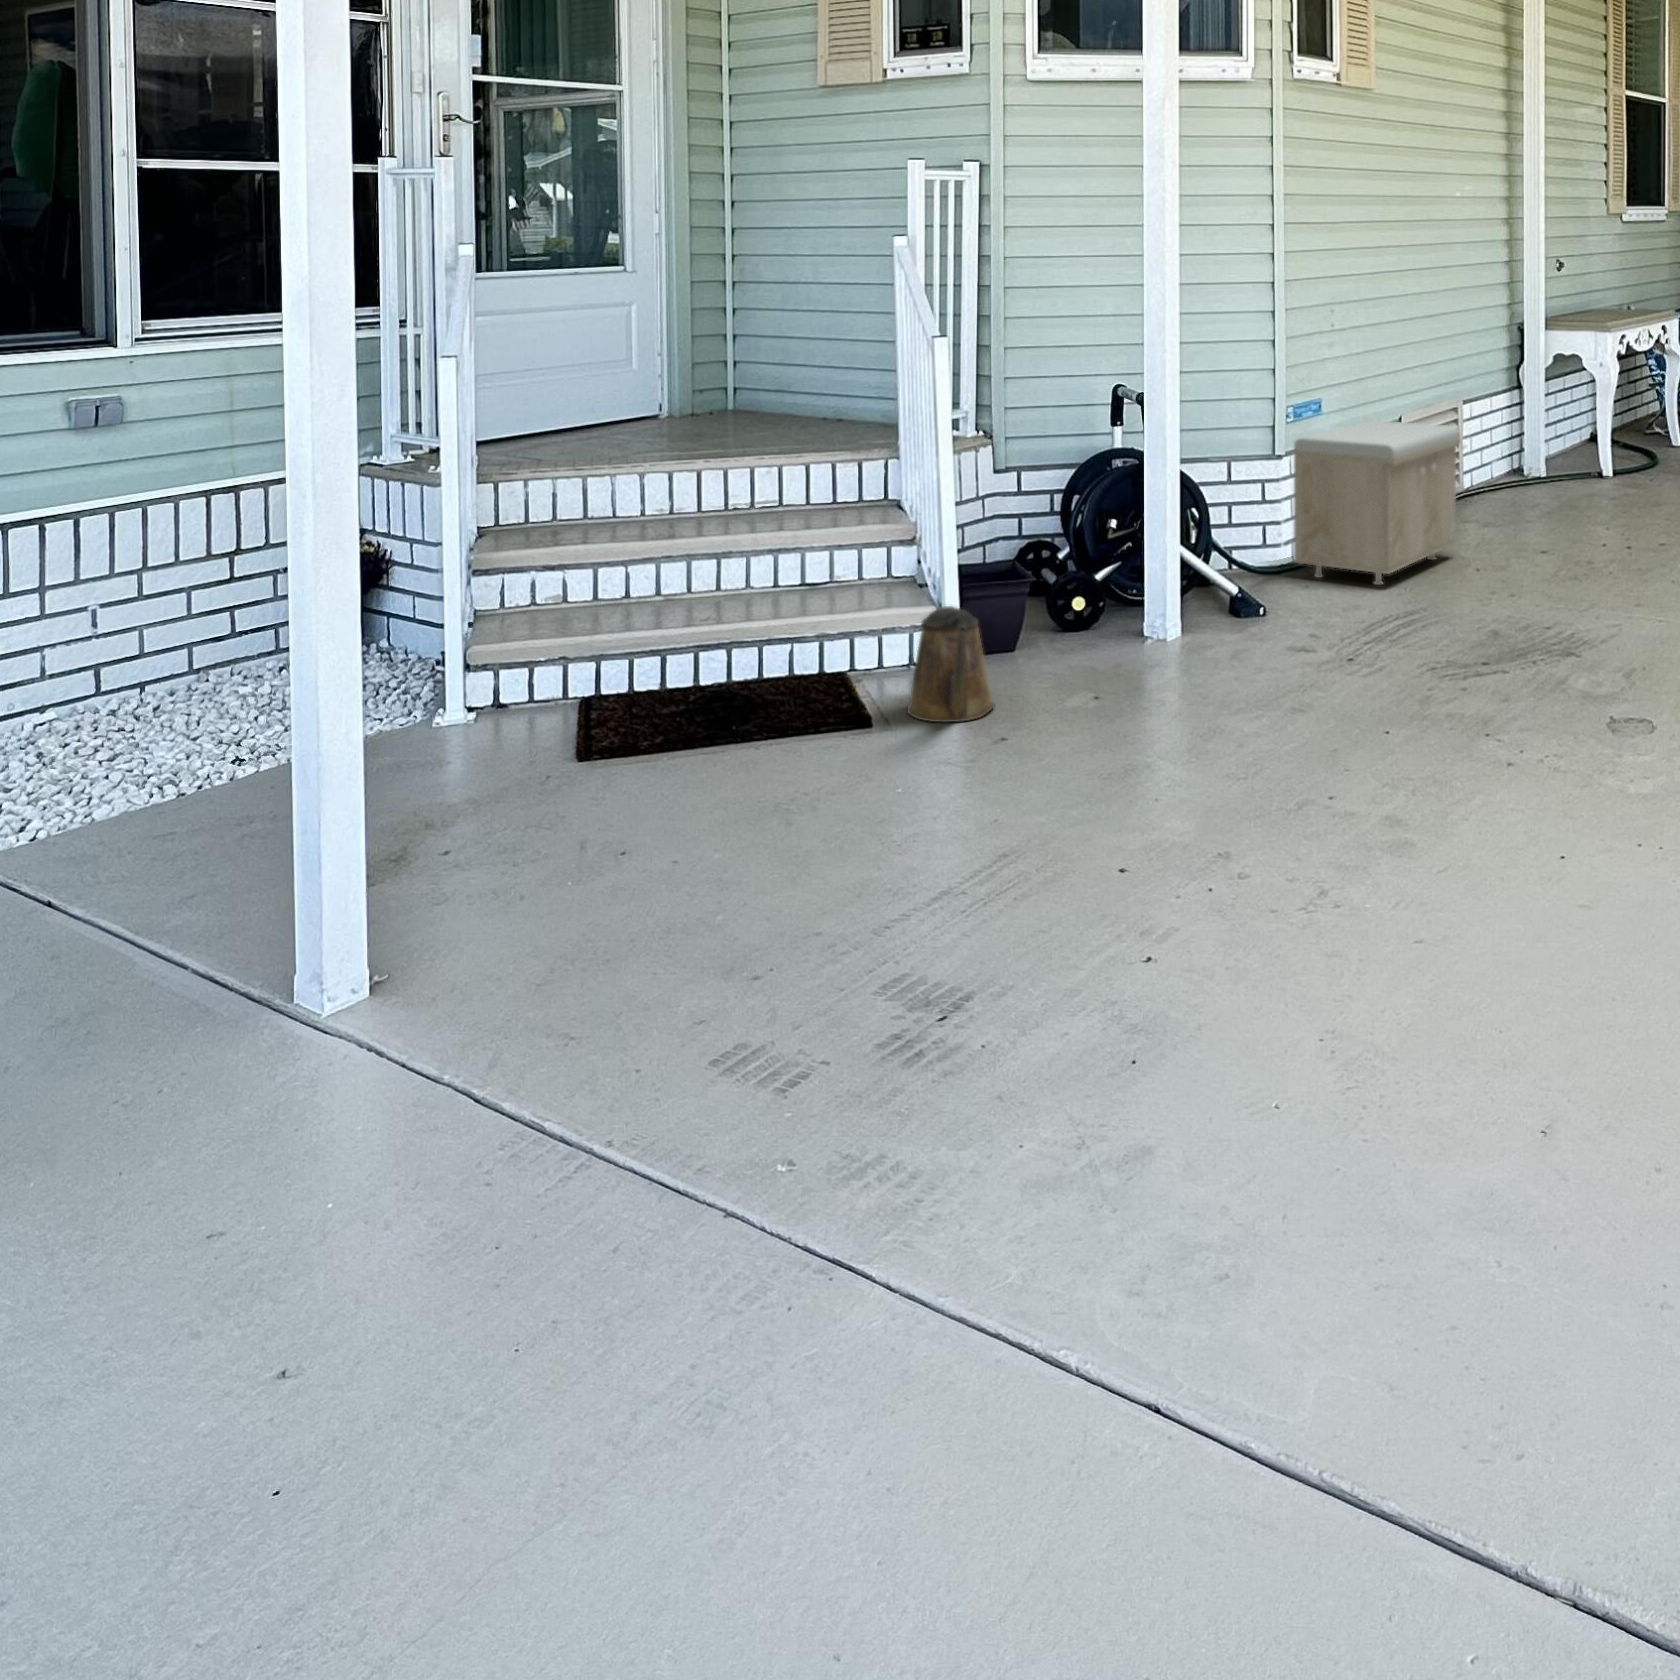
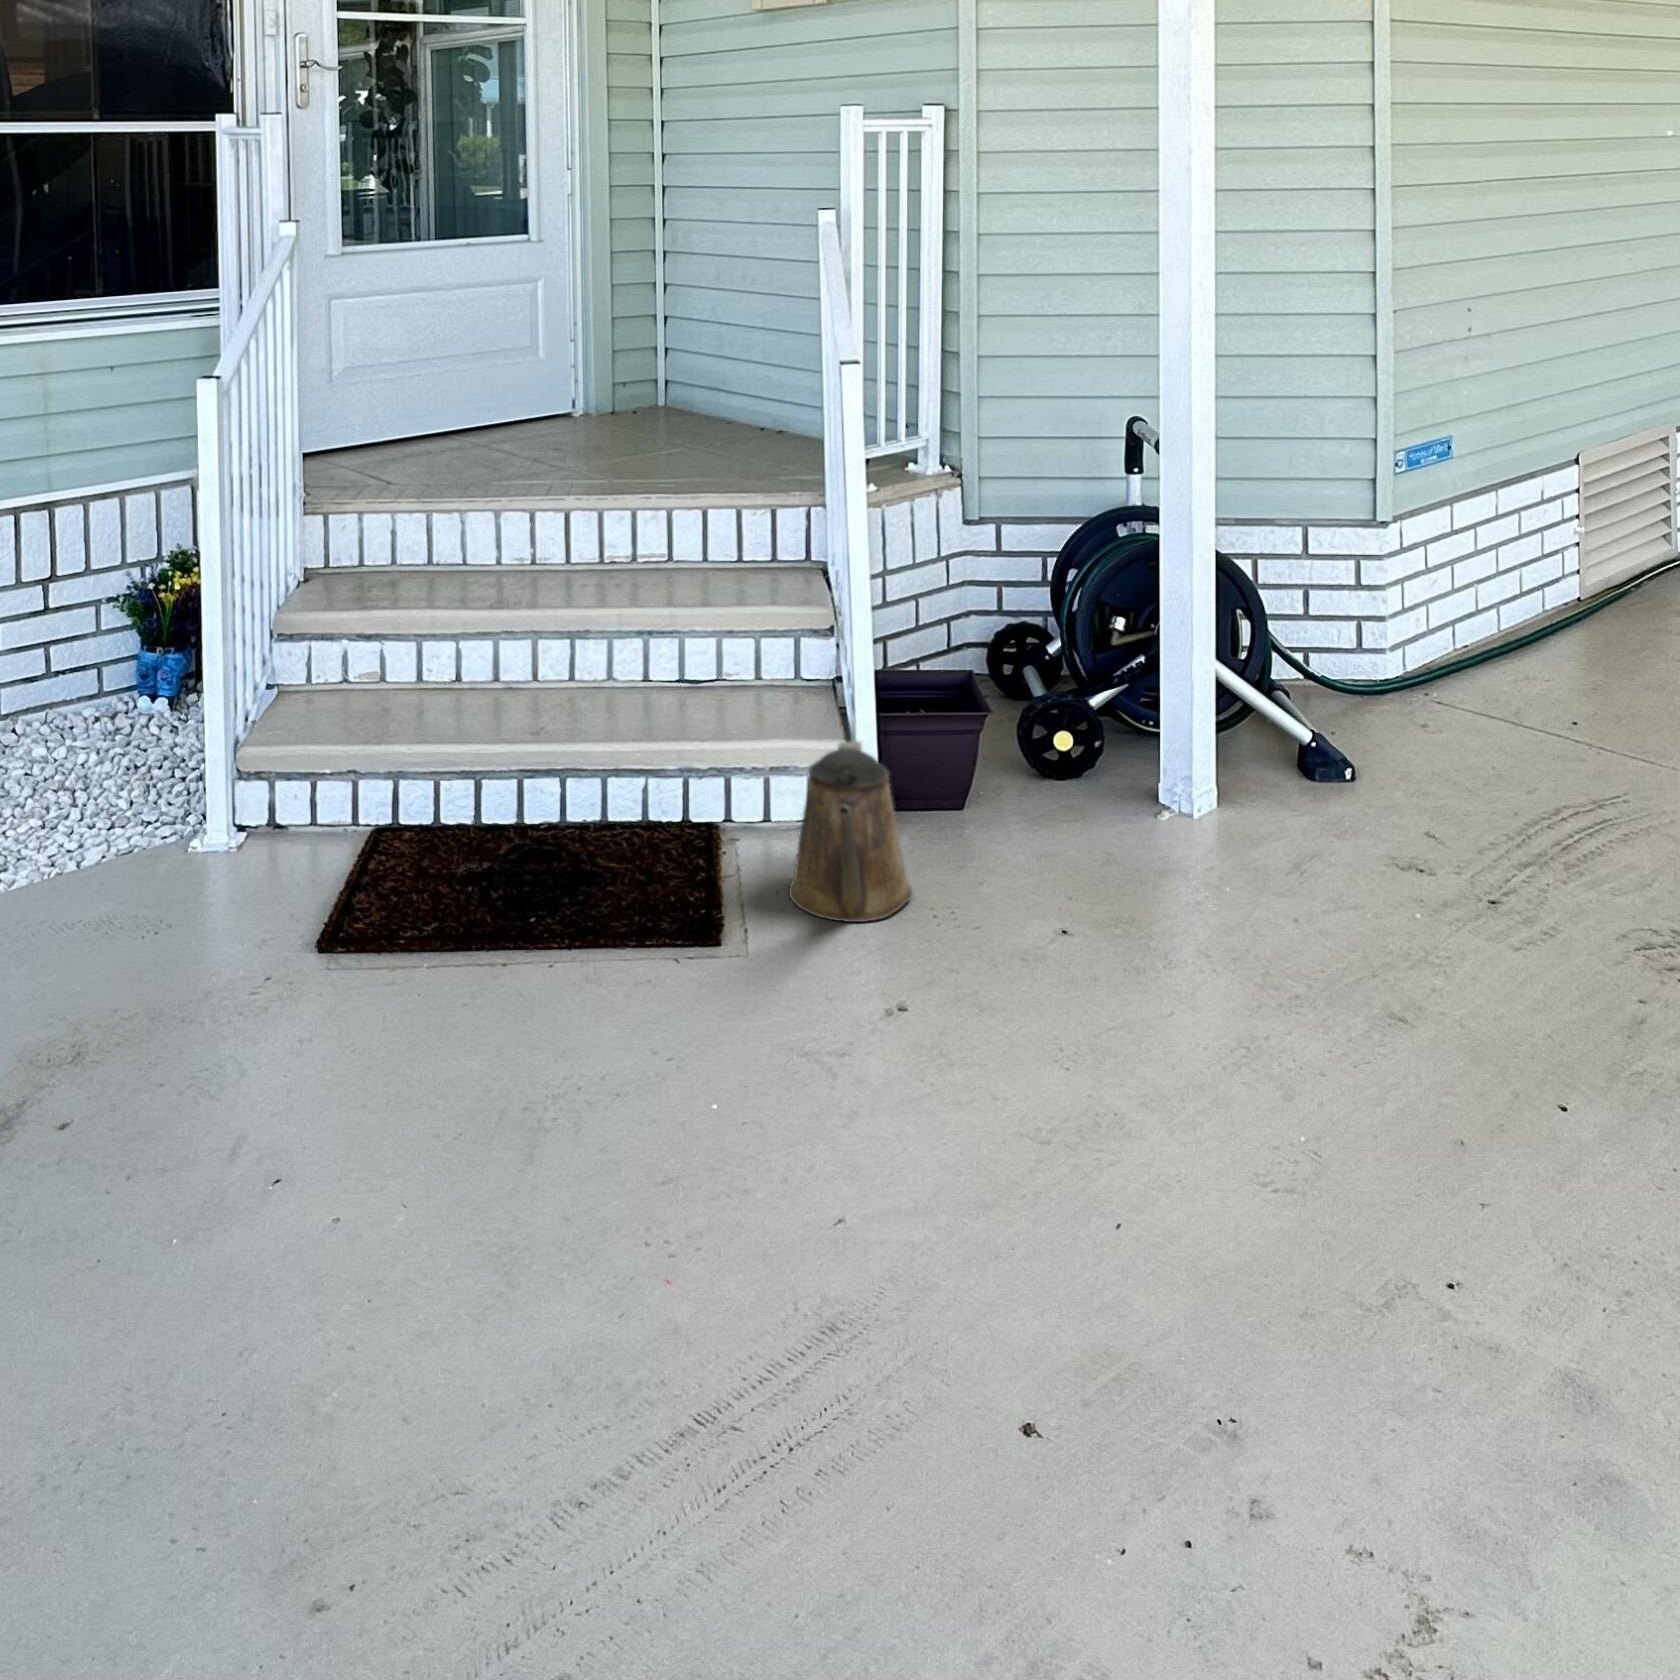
storage bench: present [1293,420,1461,585] -> none [1399,461,1668,716]

